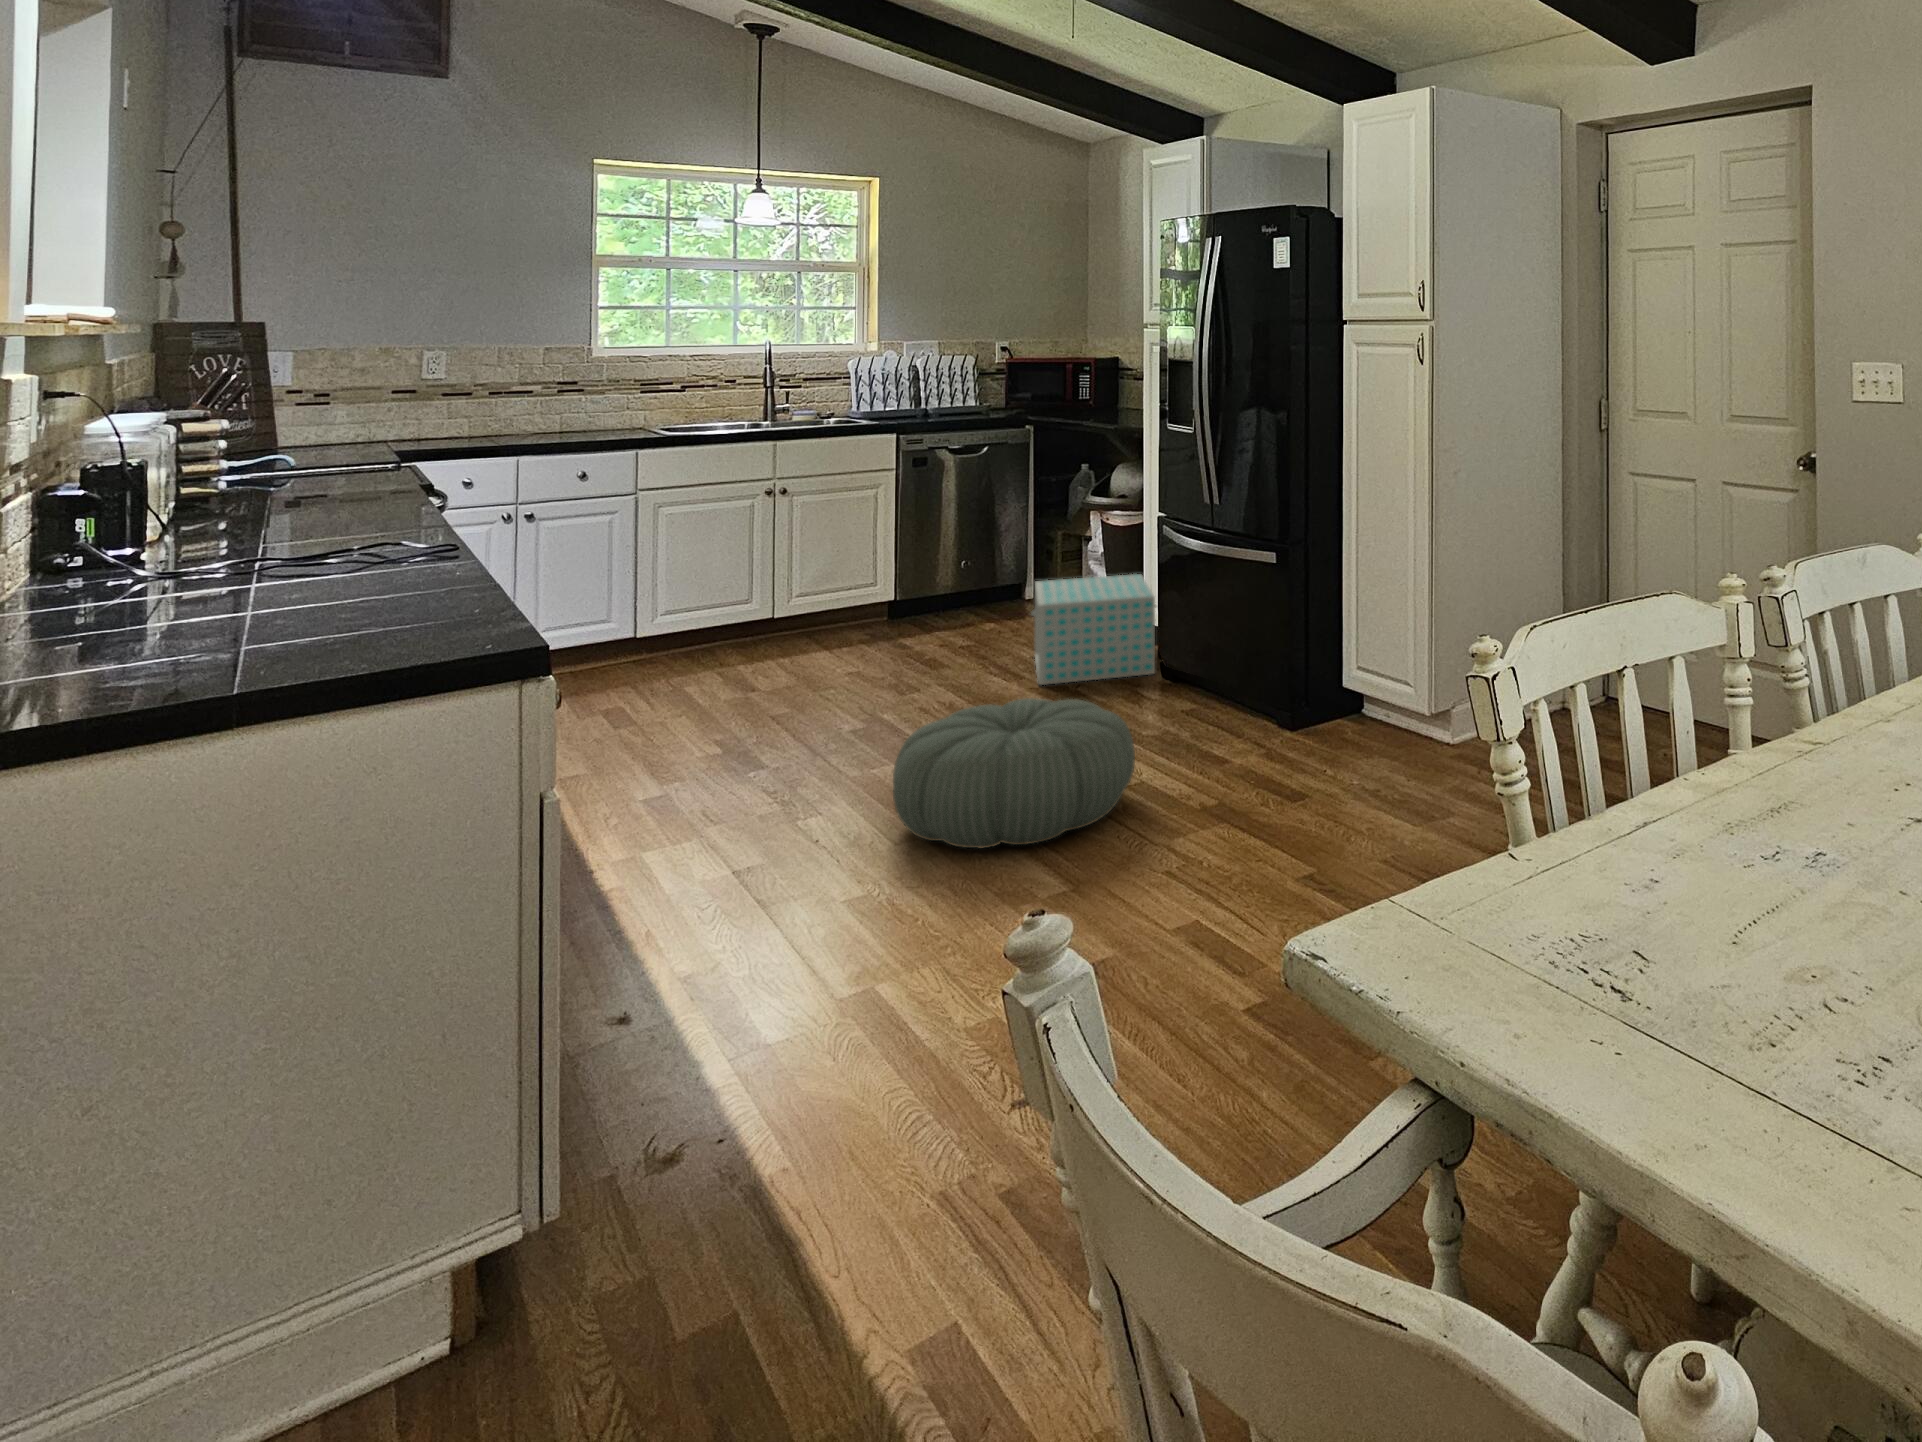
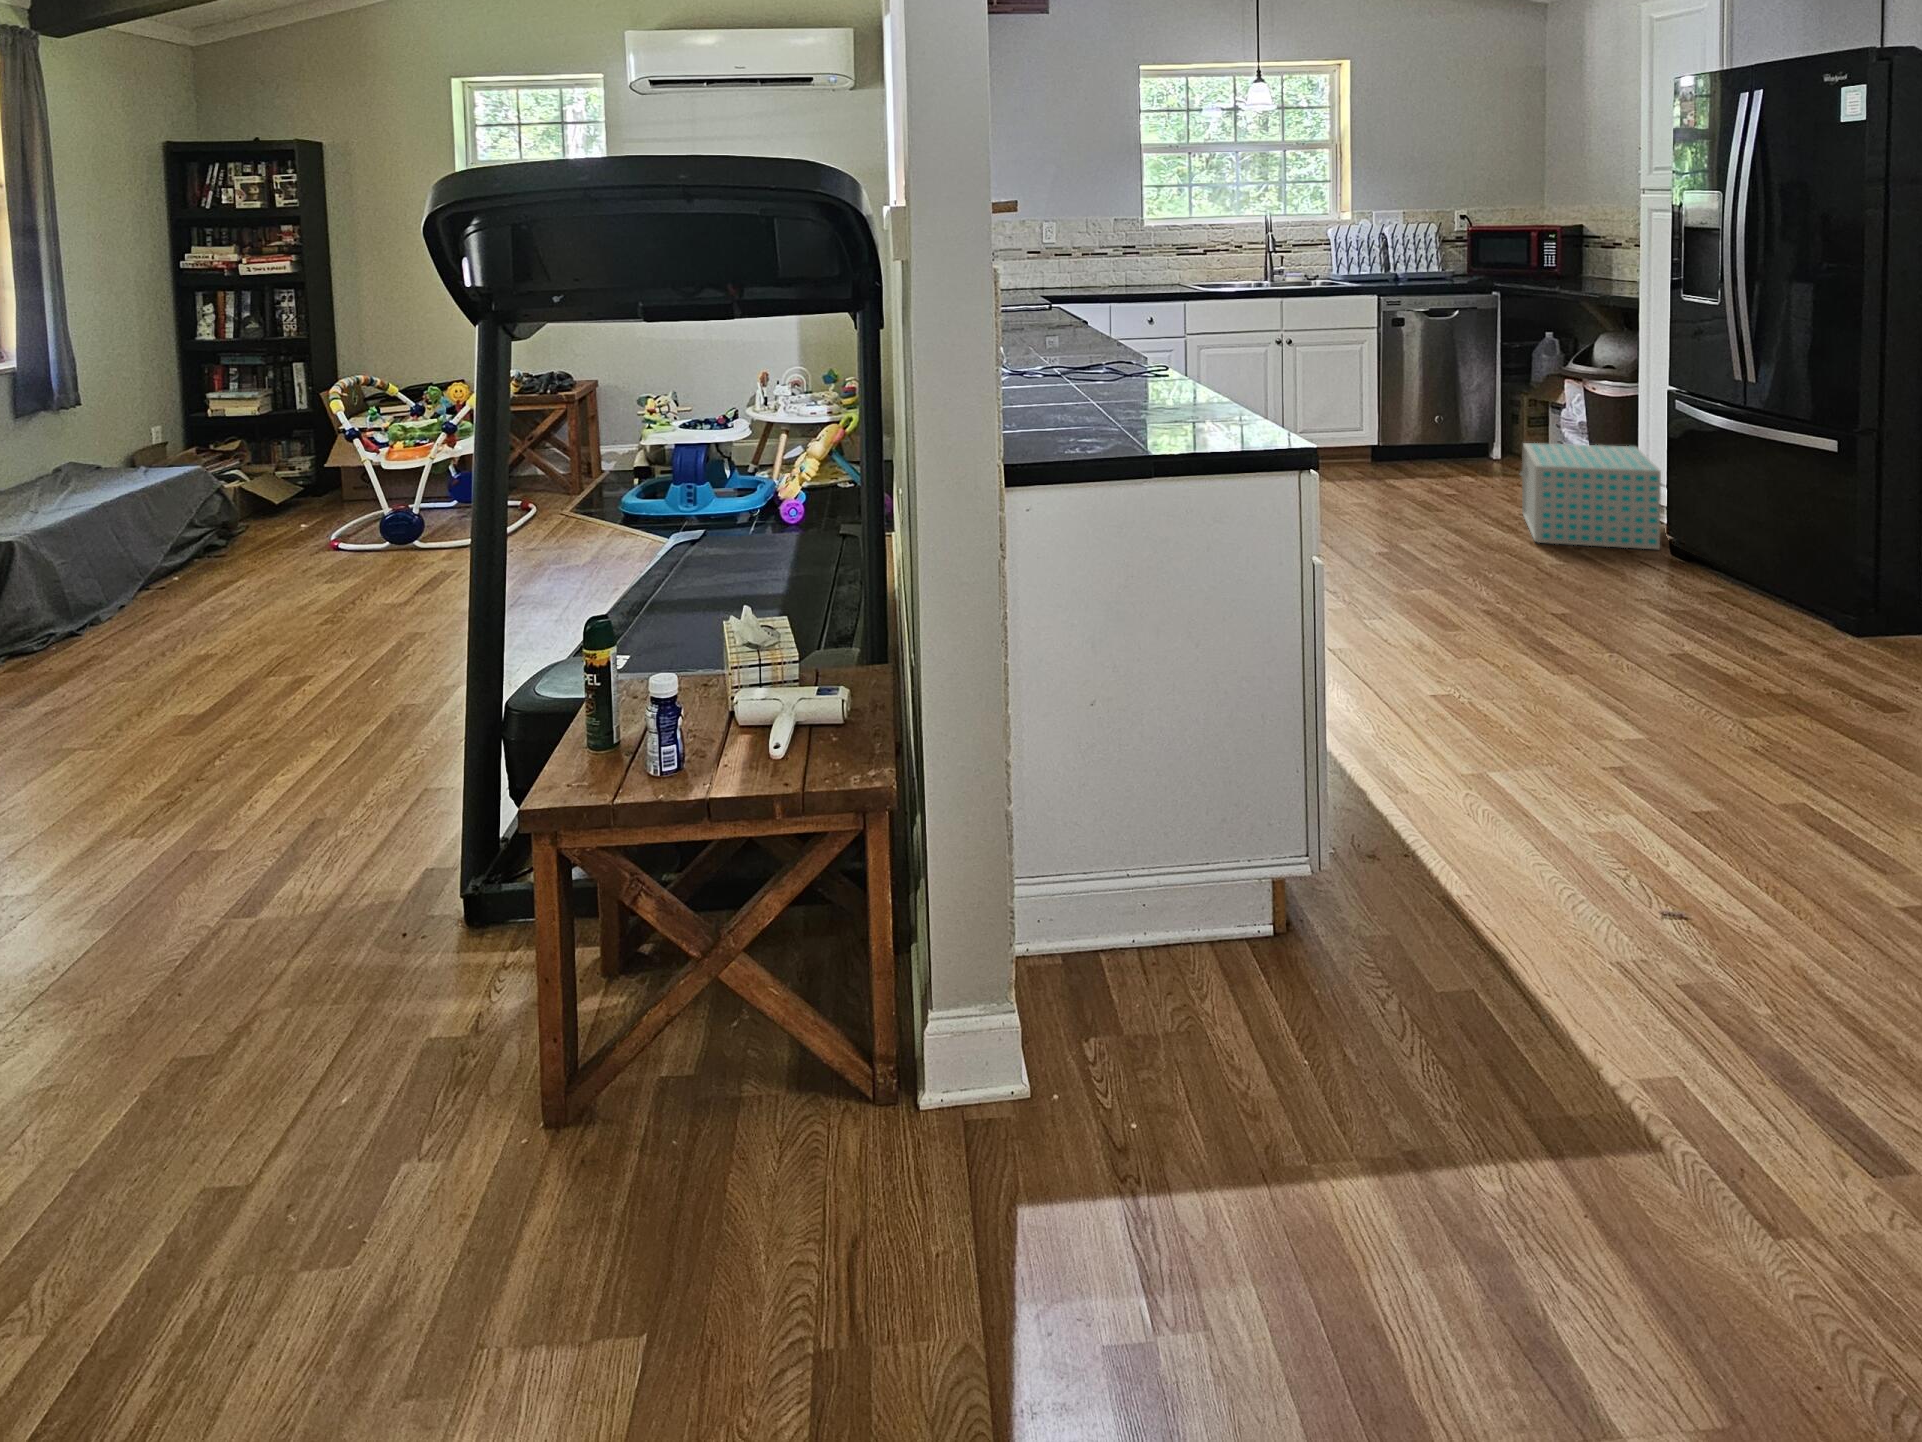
pouf: present [893,698,1135,848] -> none [1435,552,1676,689]

